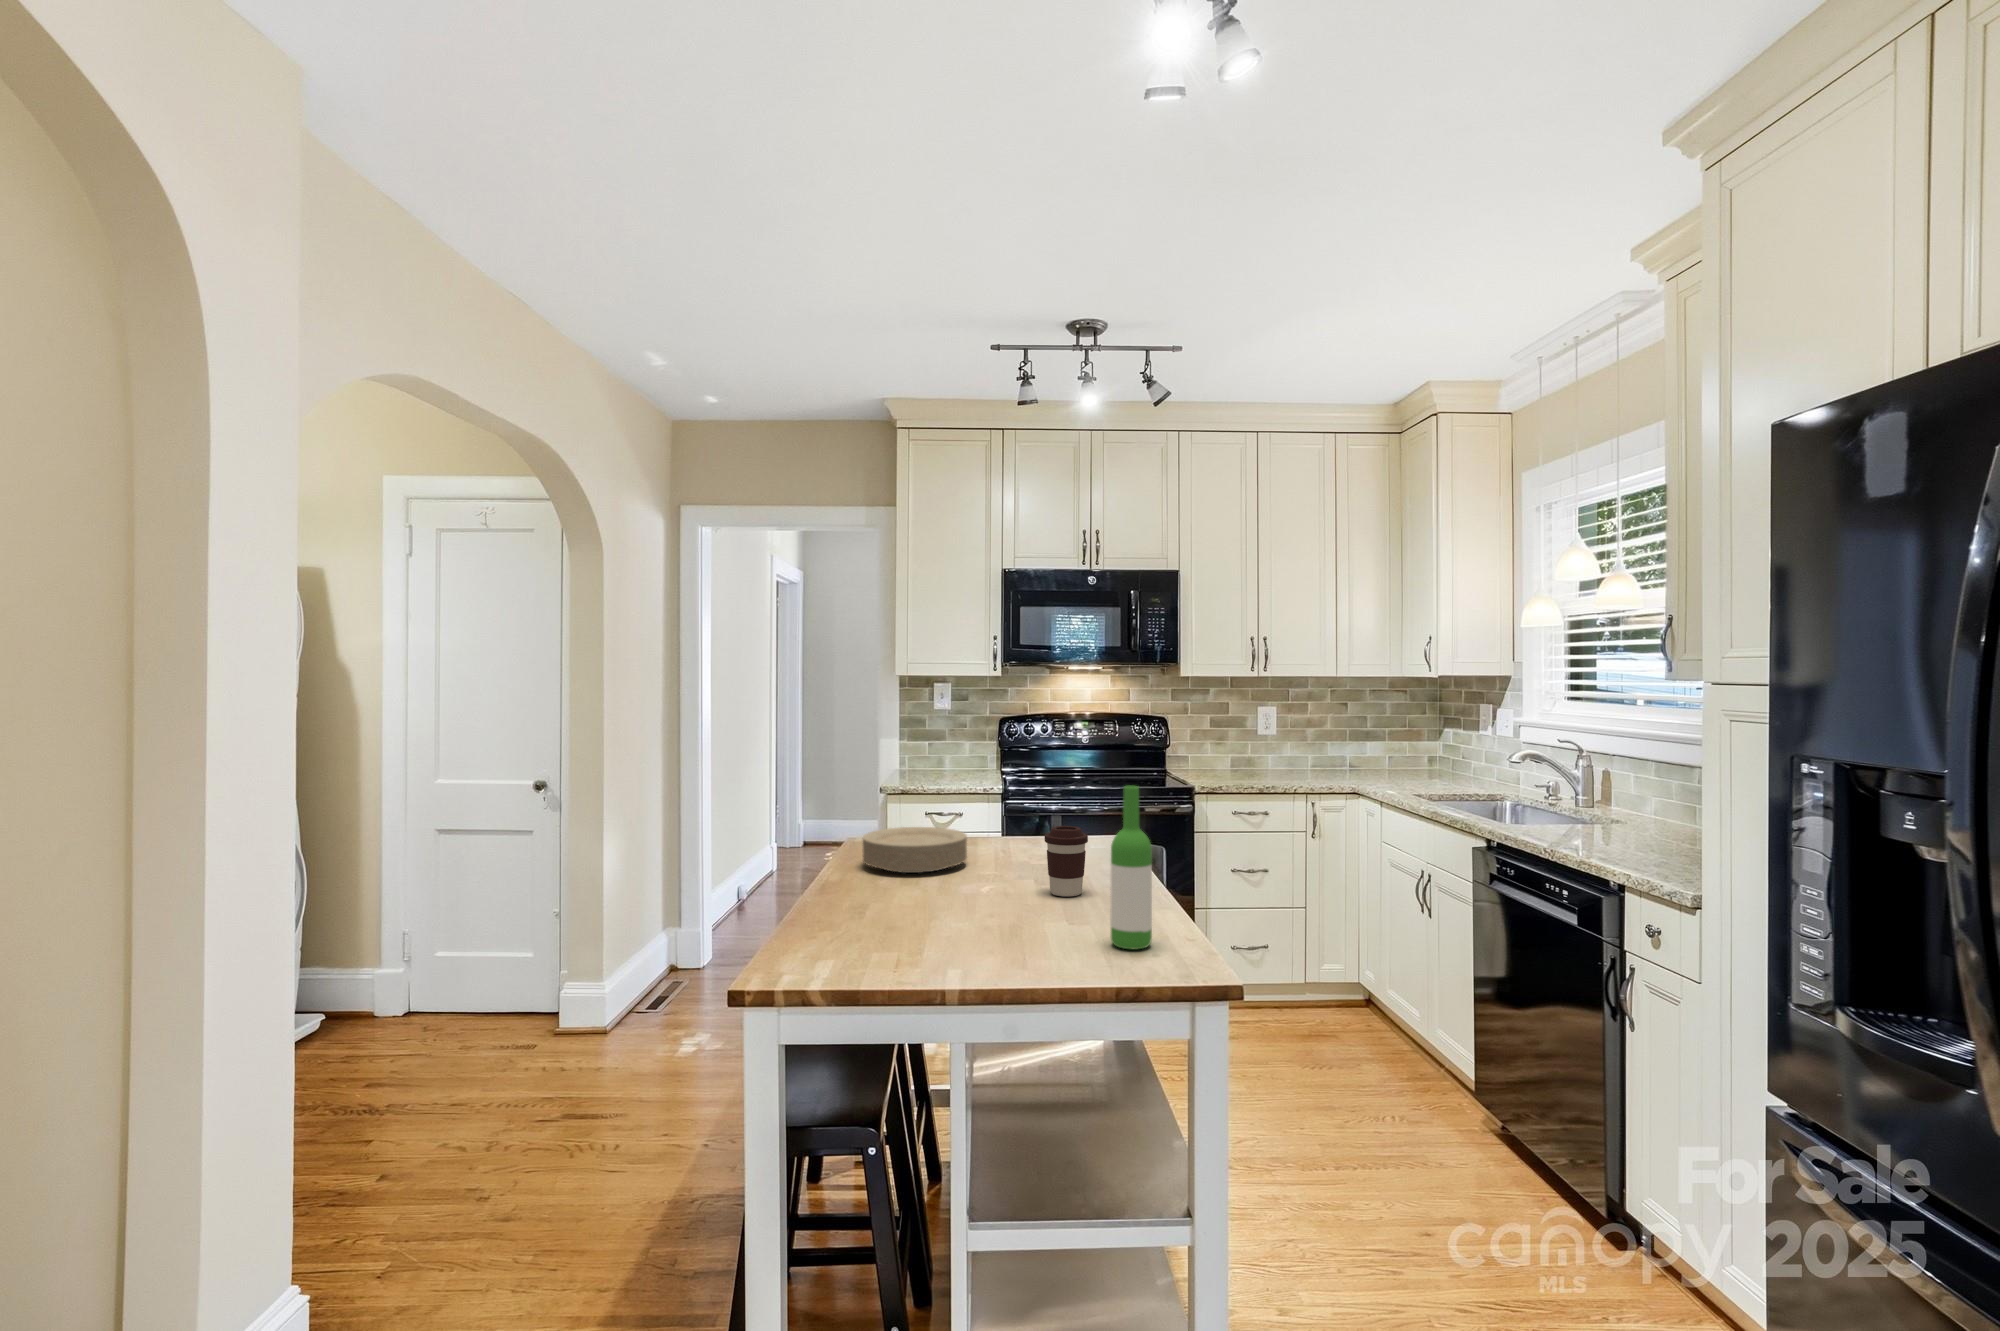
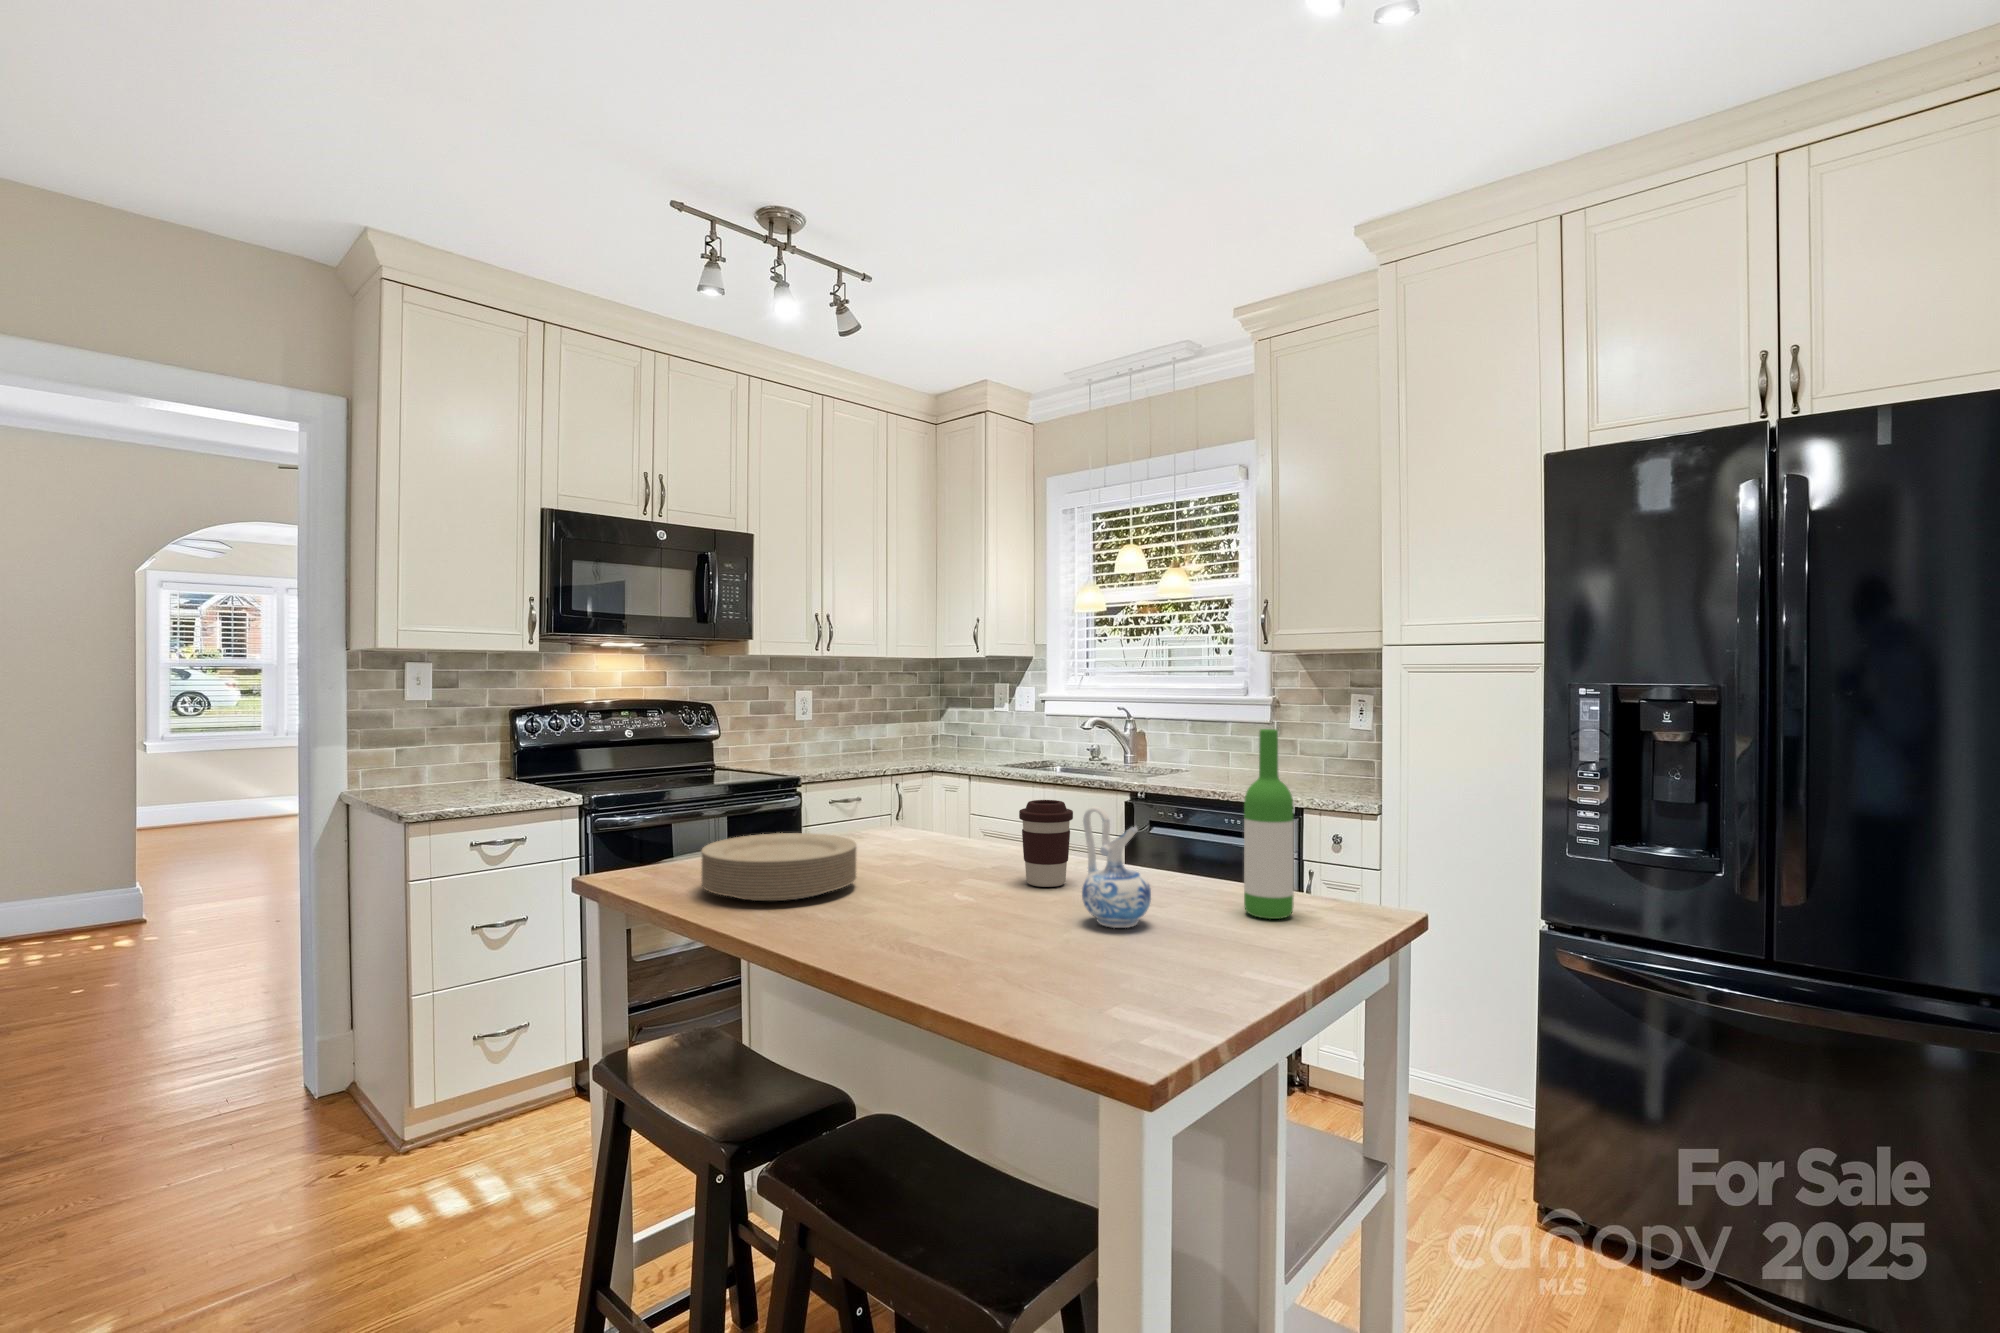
ceramic pitcher: none [988,833,1041,929] -> present [1082,807,1151,928]

